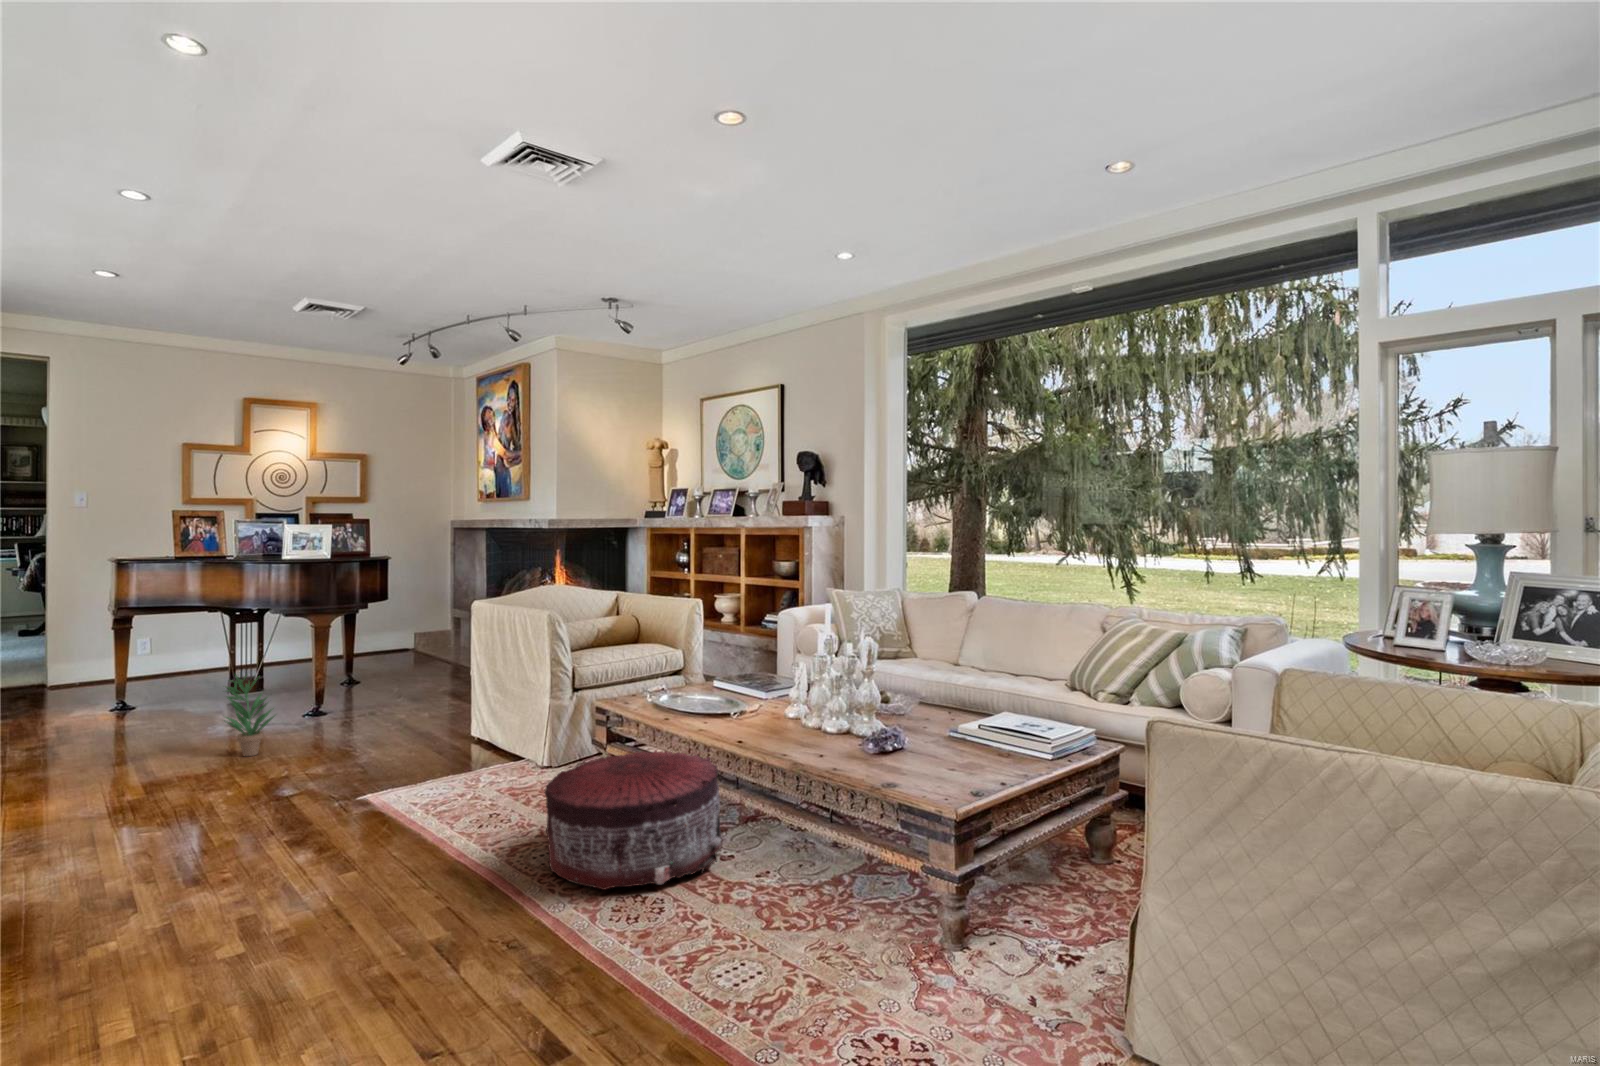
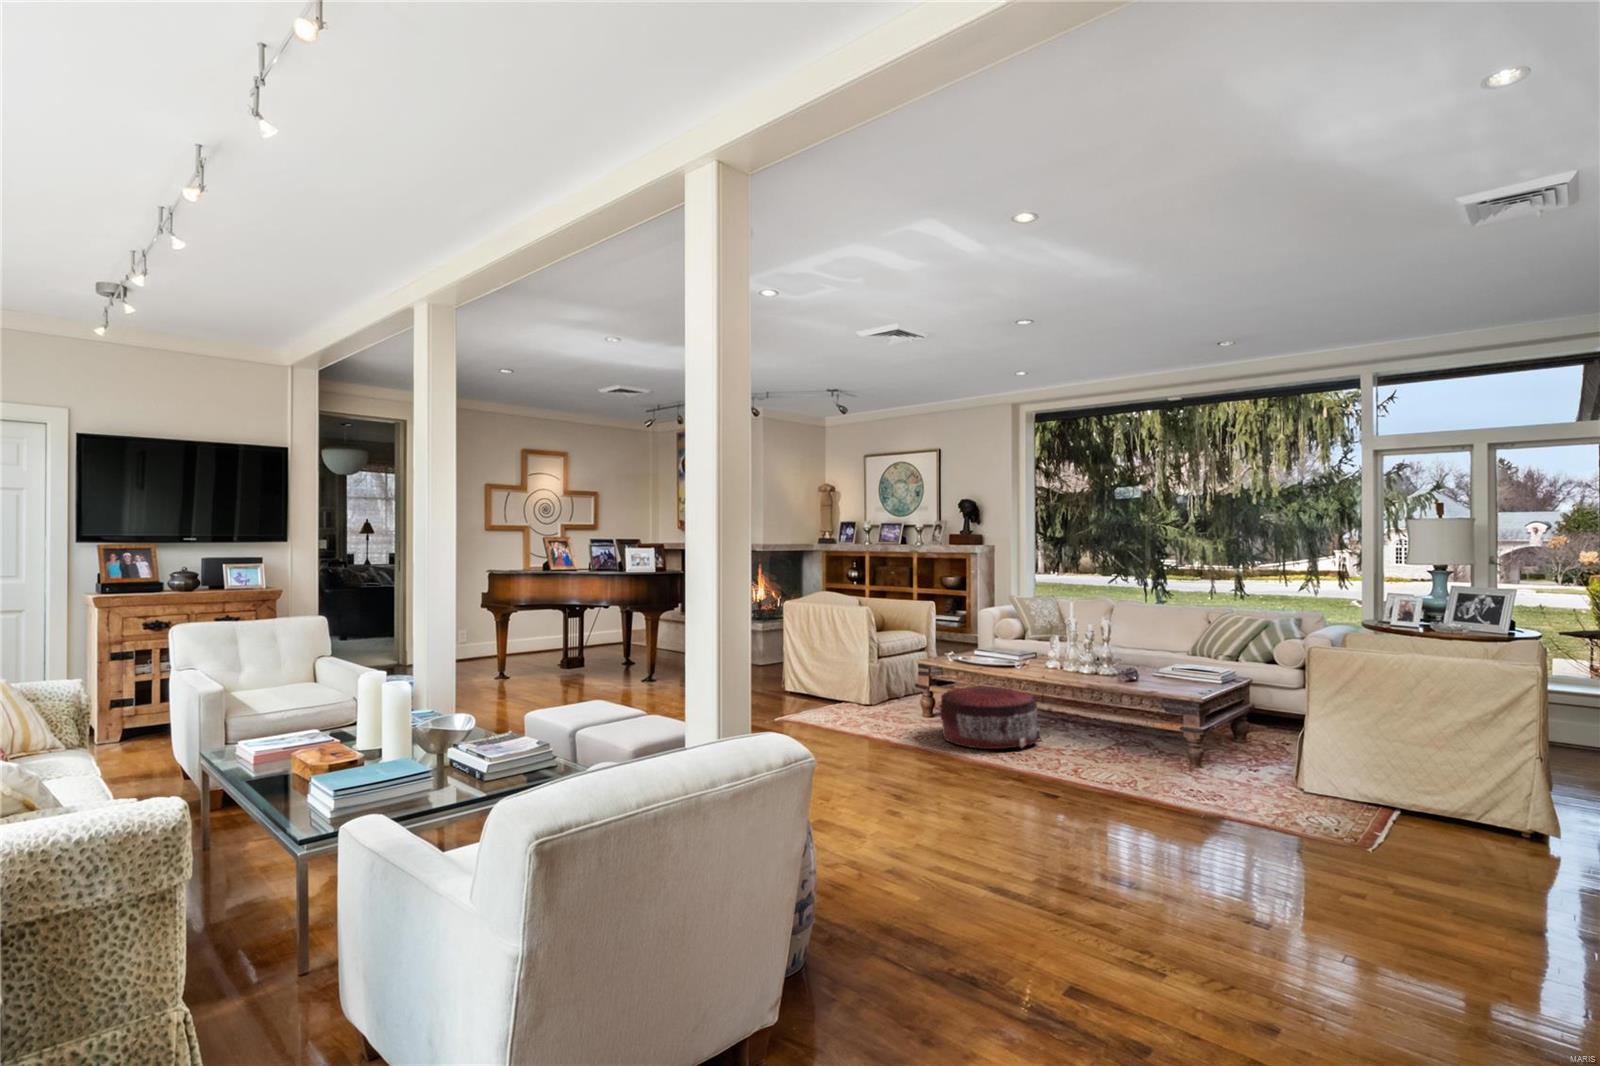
potted plant: present [224,675,274,756] -> none [649,647,677,701]

